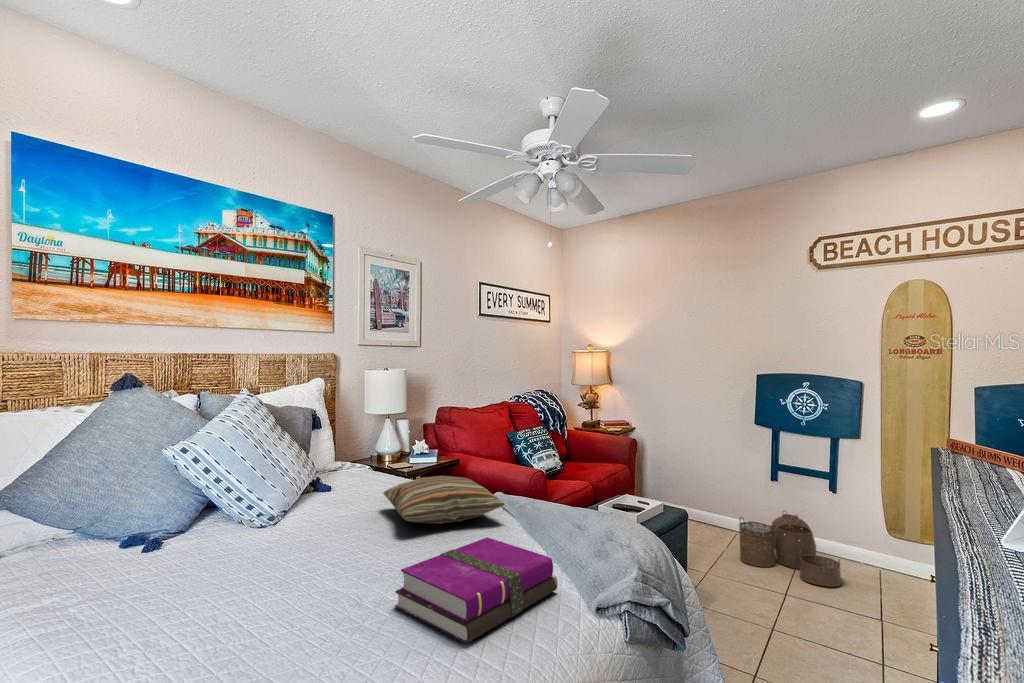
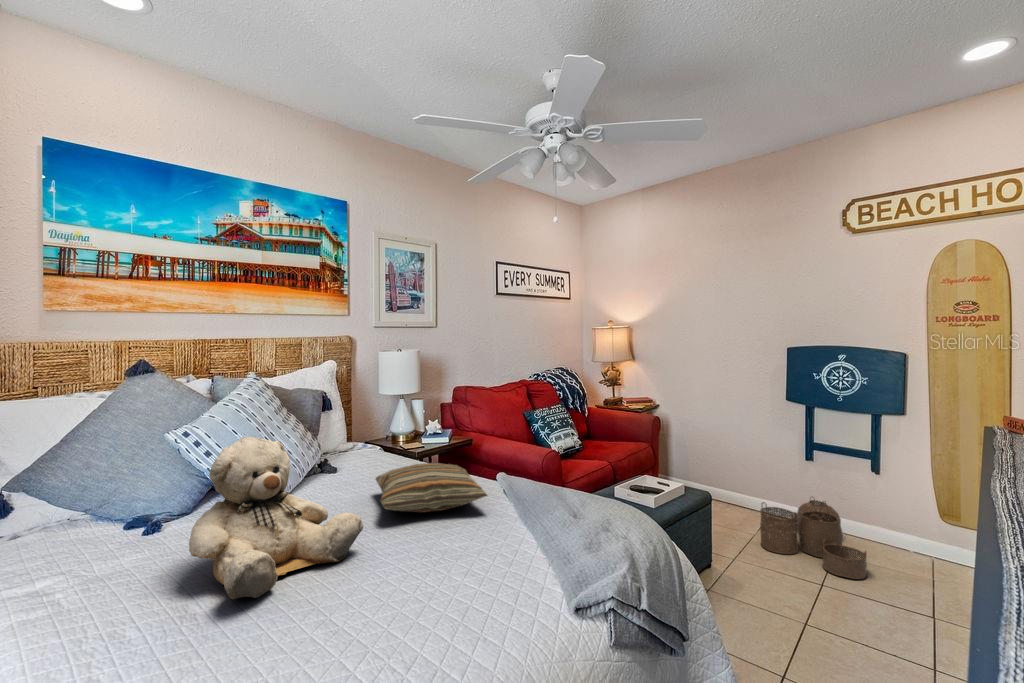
teddy bear: none [222,443,393,607] -> present [189,436,363,599]
notebook: present [395,537,558,644] -> none [345,534,511,651]

